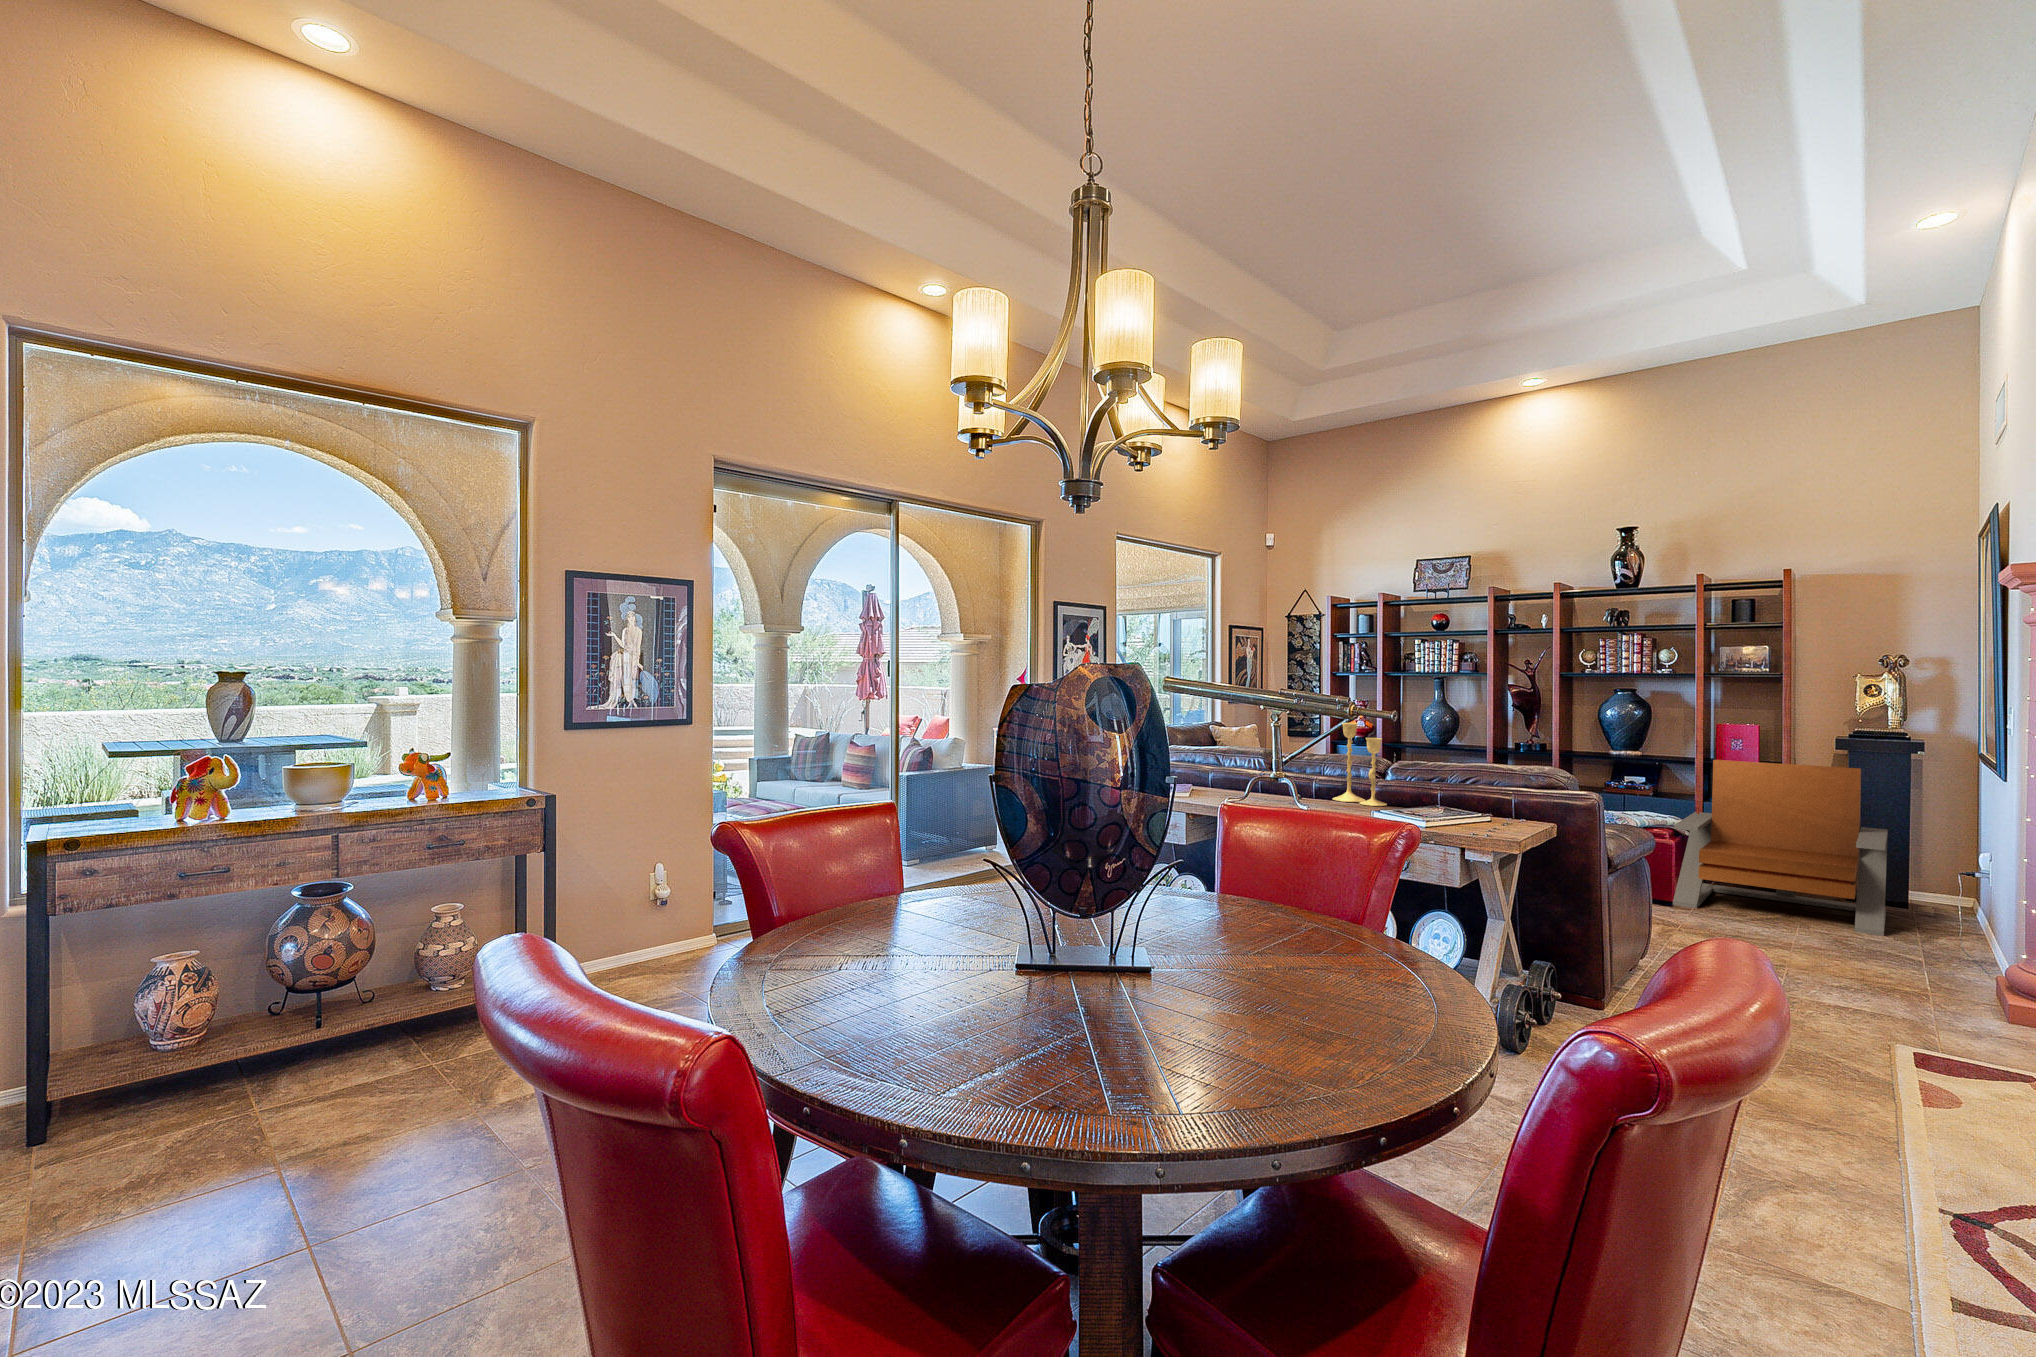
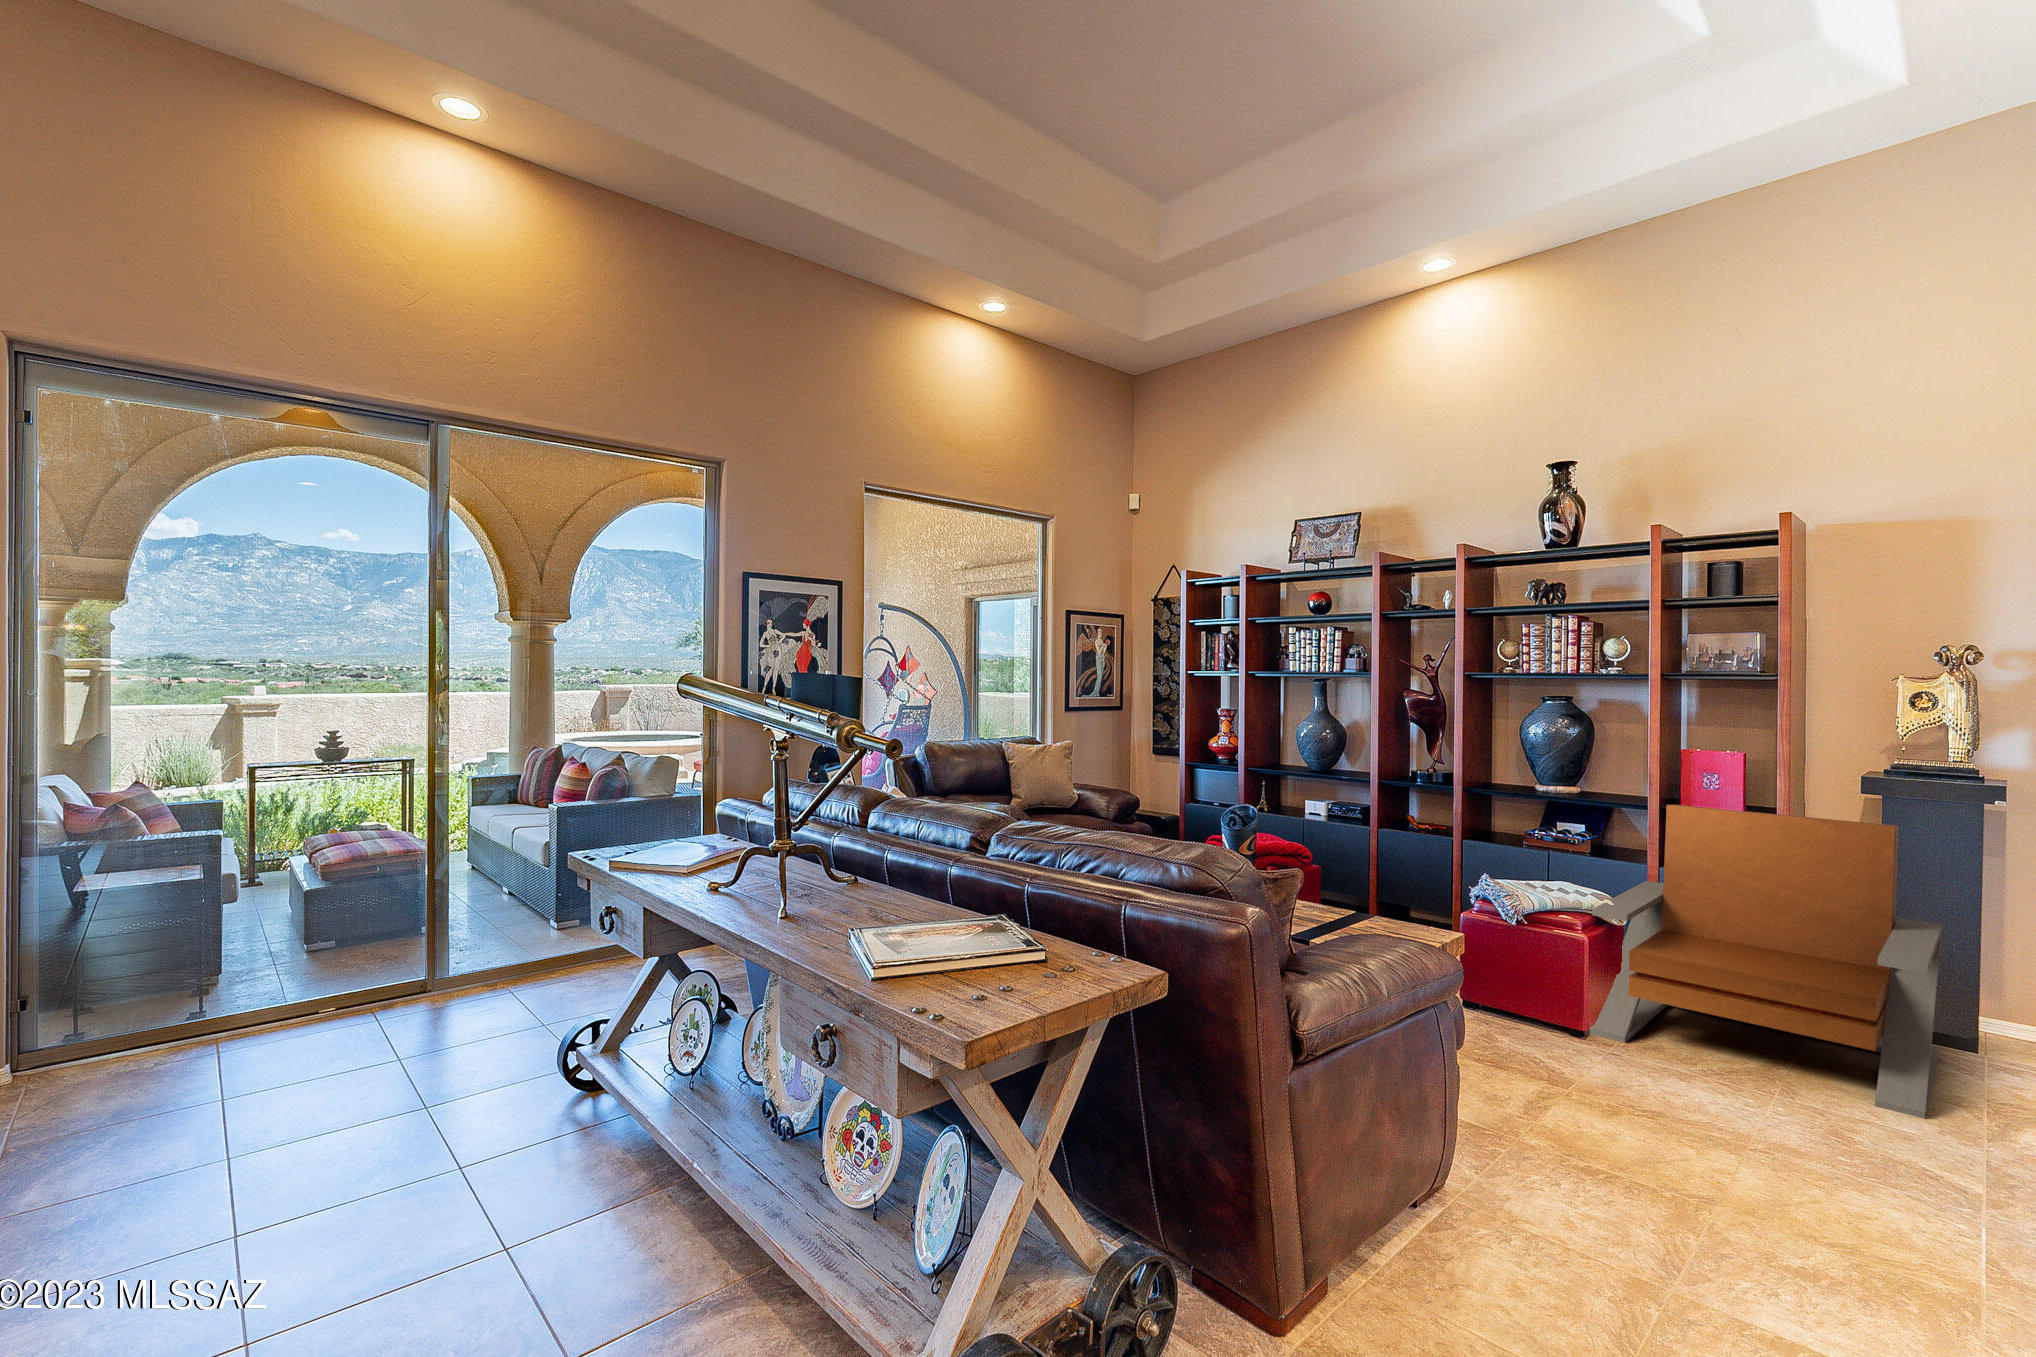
candlestick: present [1333,723,1387,806] -> none [853,758,920,918]

